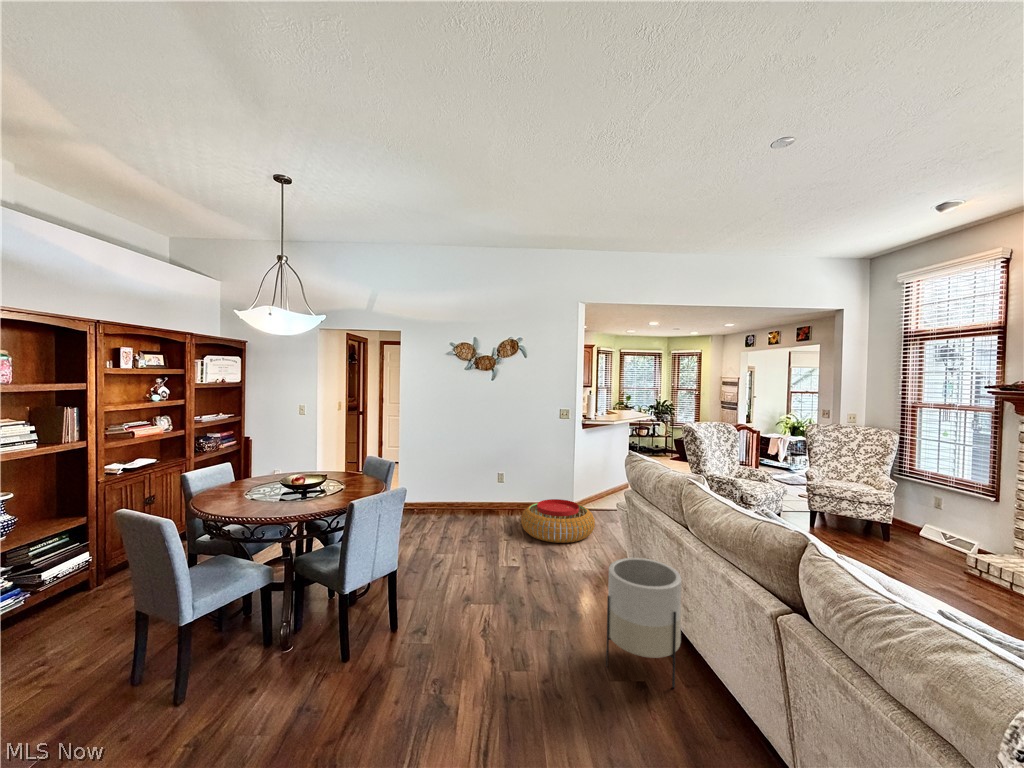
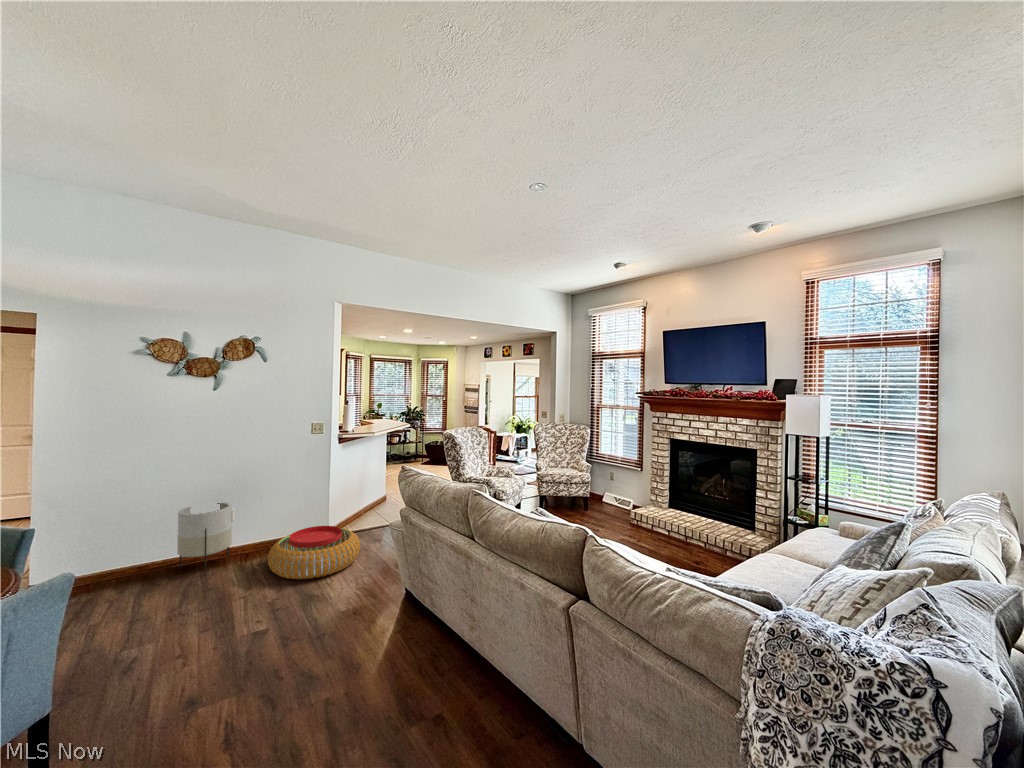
planter: present [606,558,681,688] -> present [177,502,232,575]

